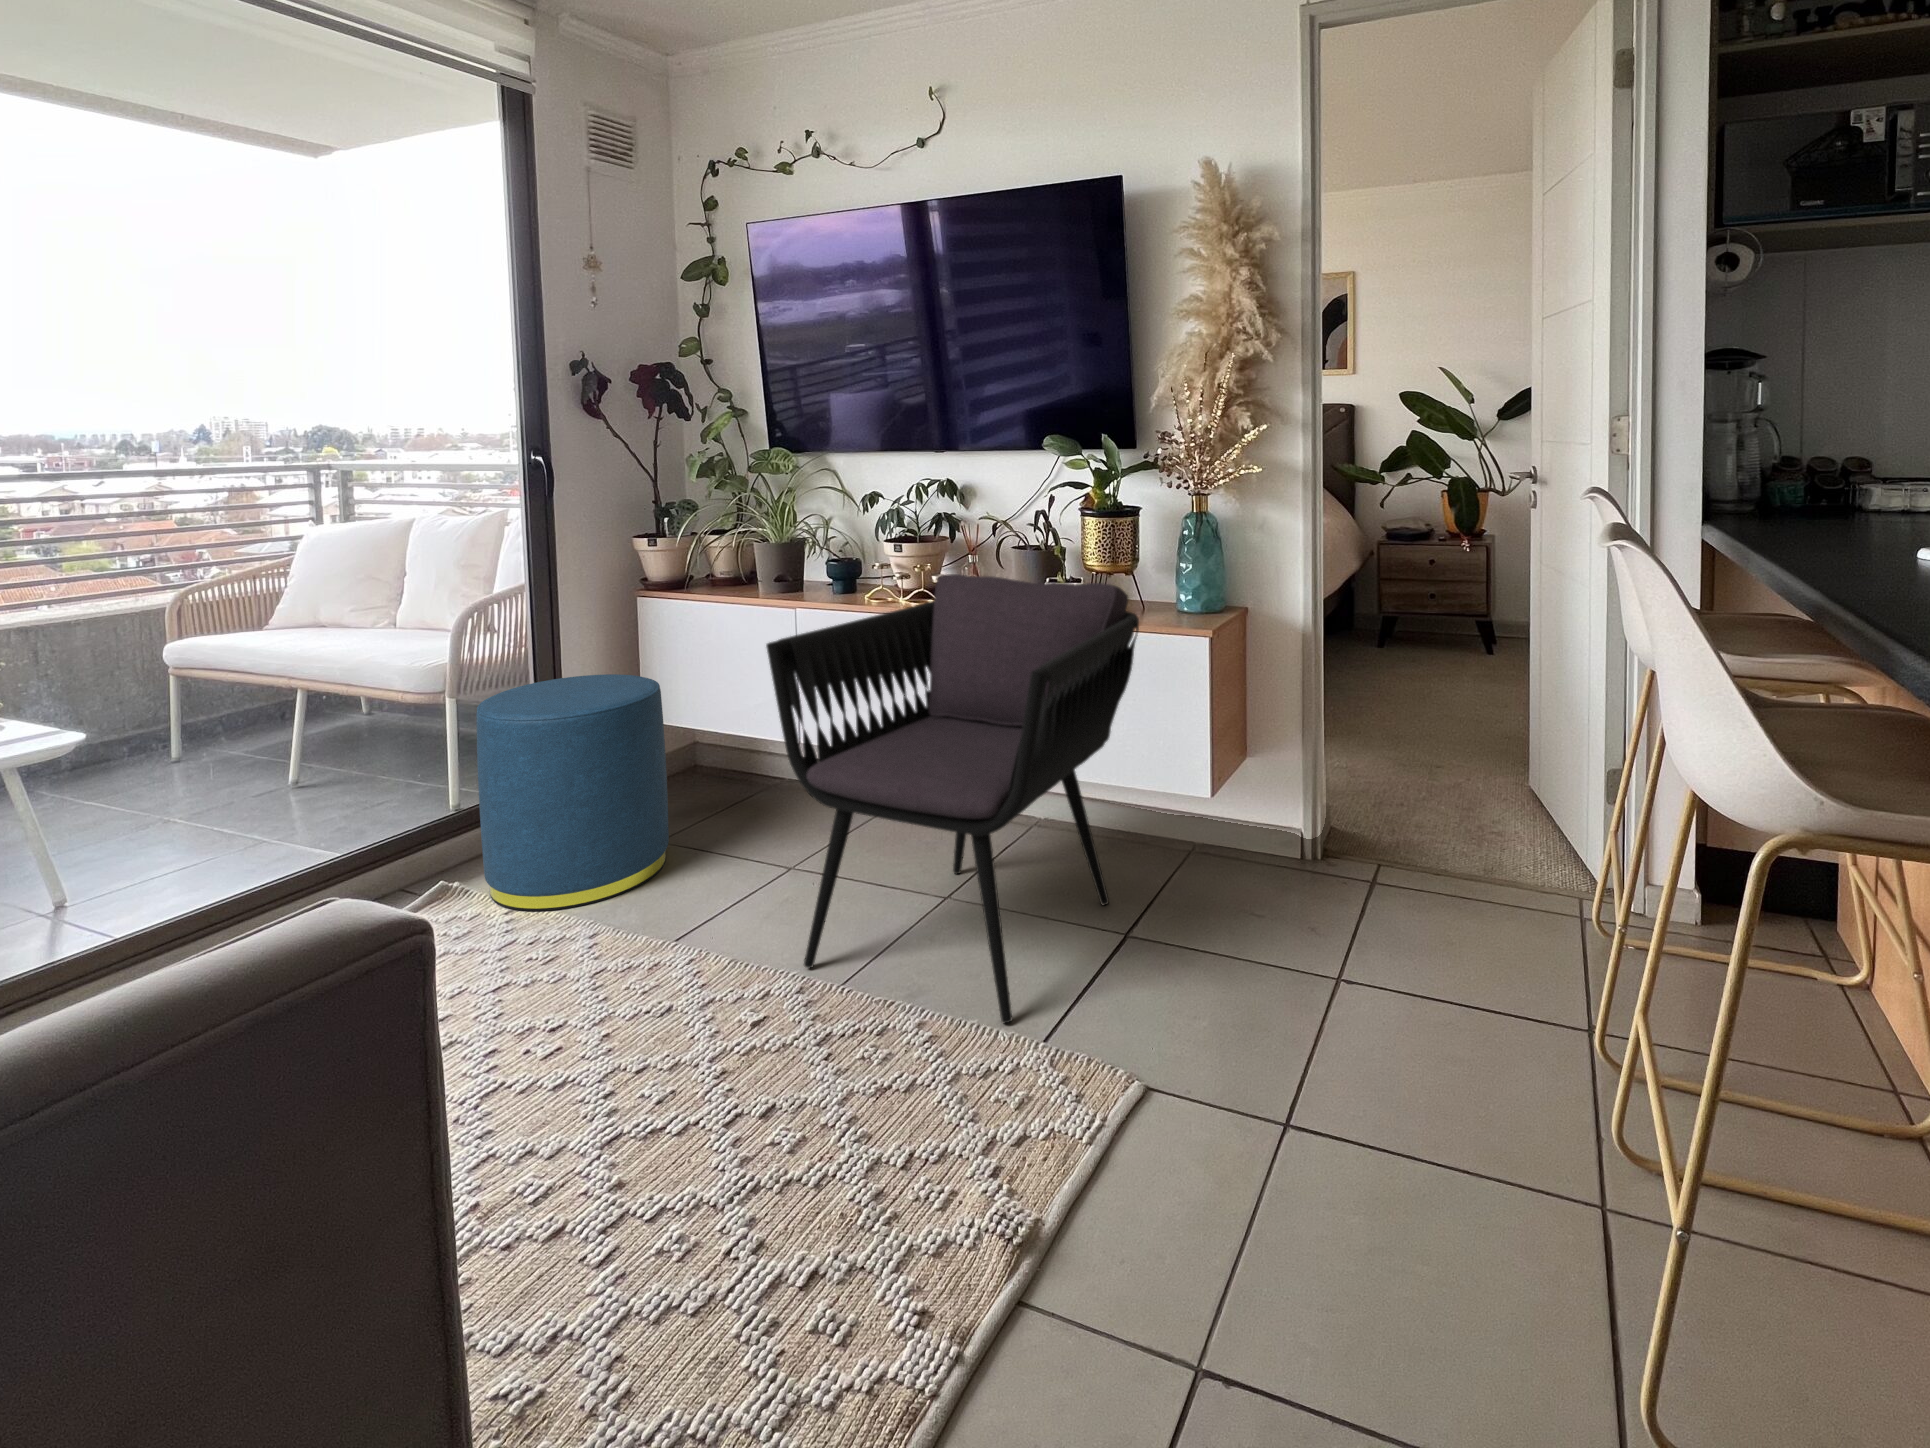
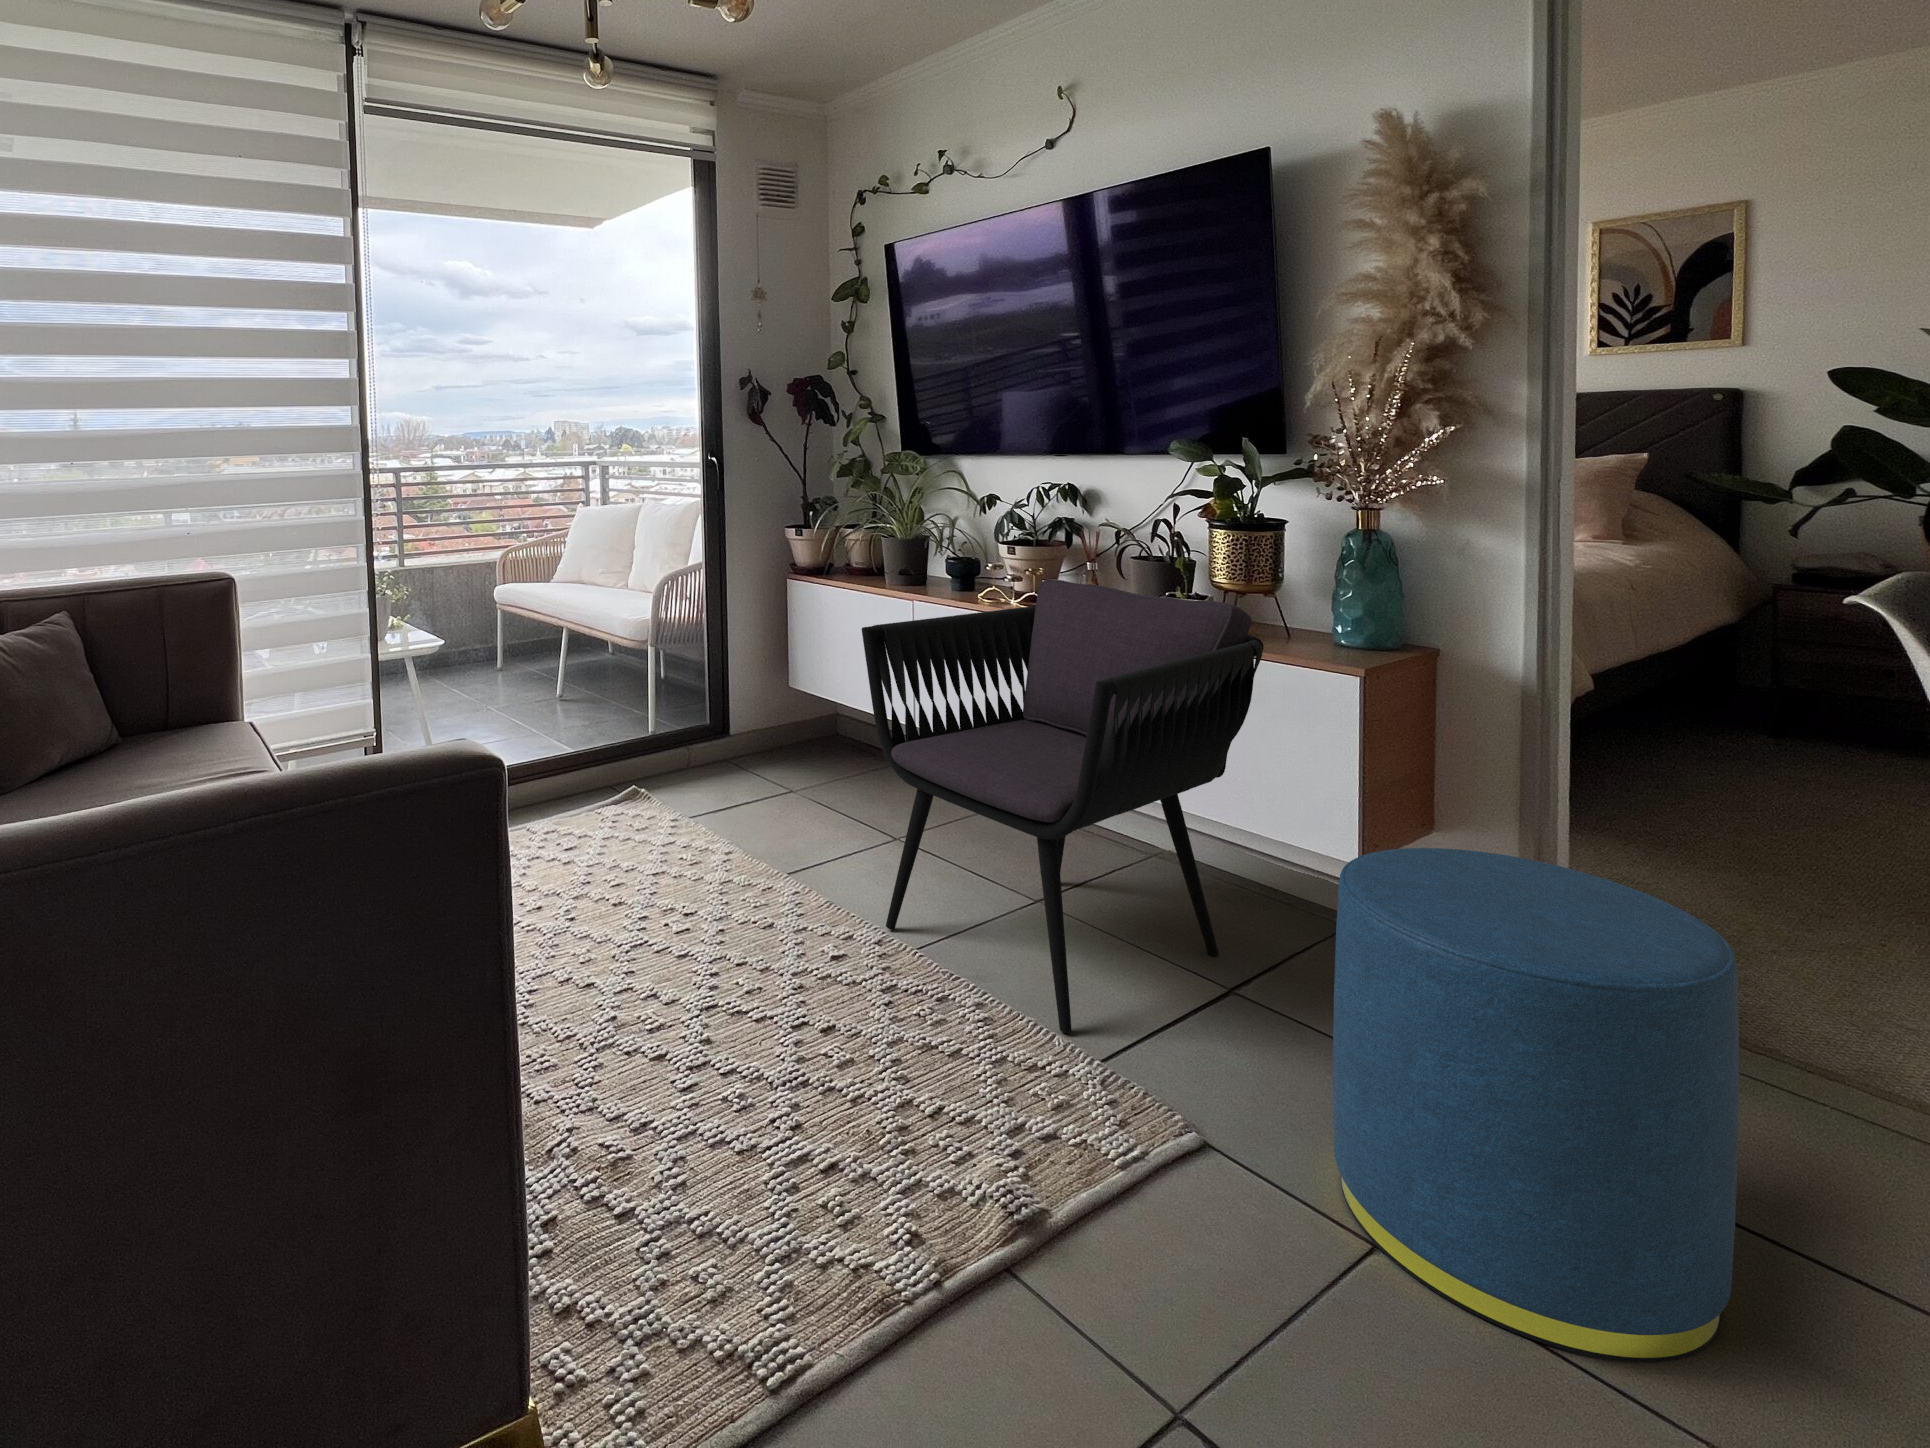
ottoman: present [476,674,669,911] -> present [1333,848,1739,1362]

